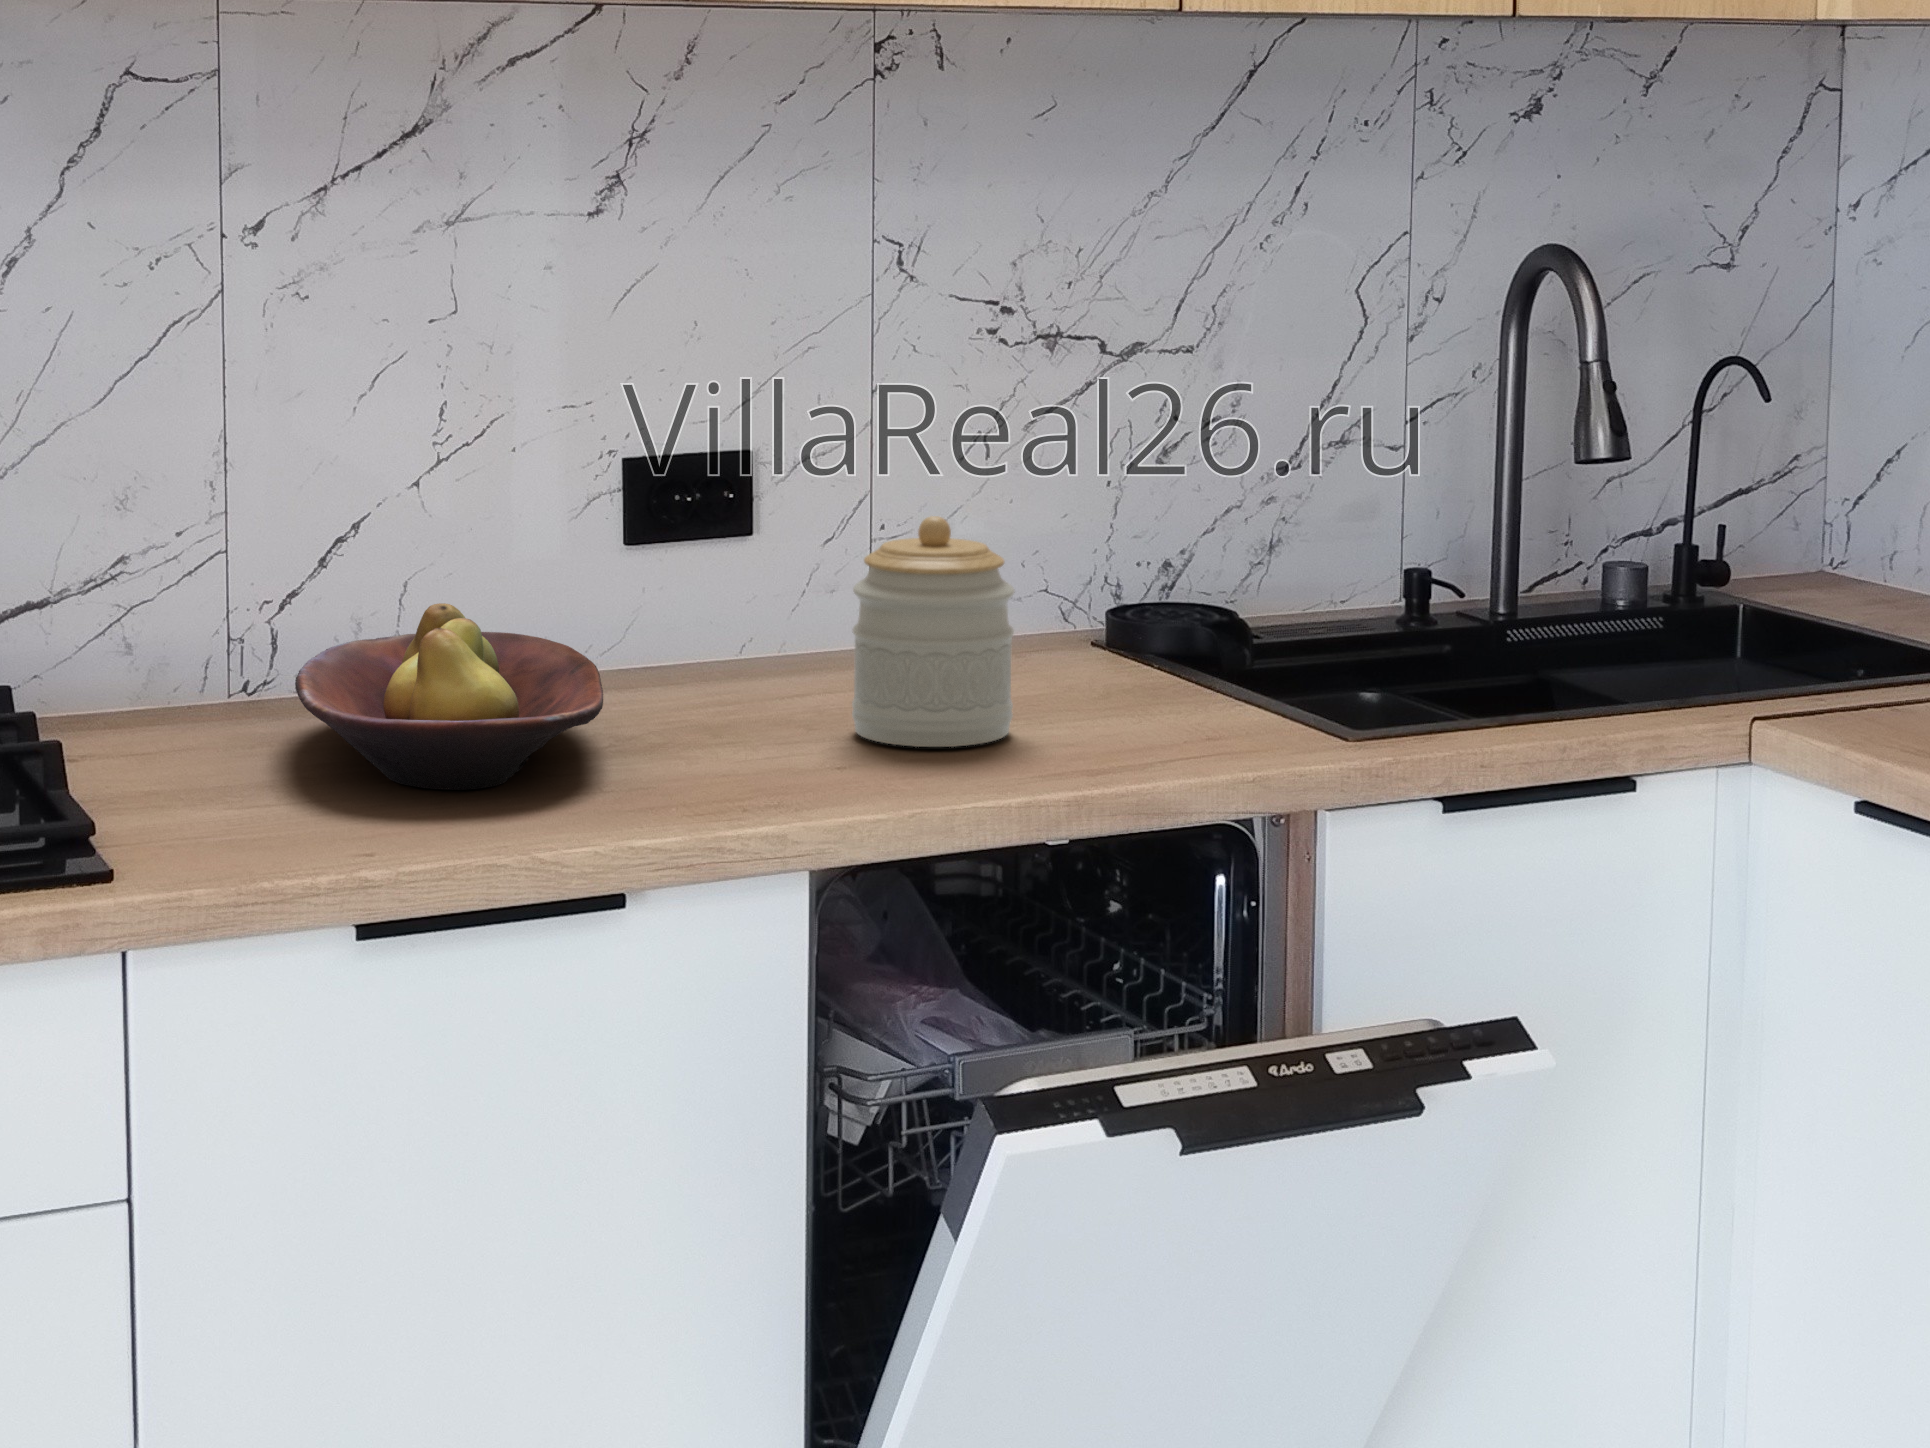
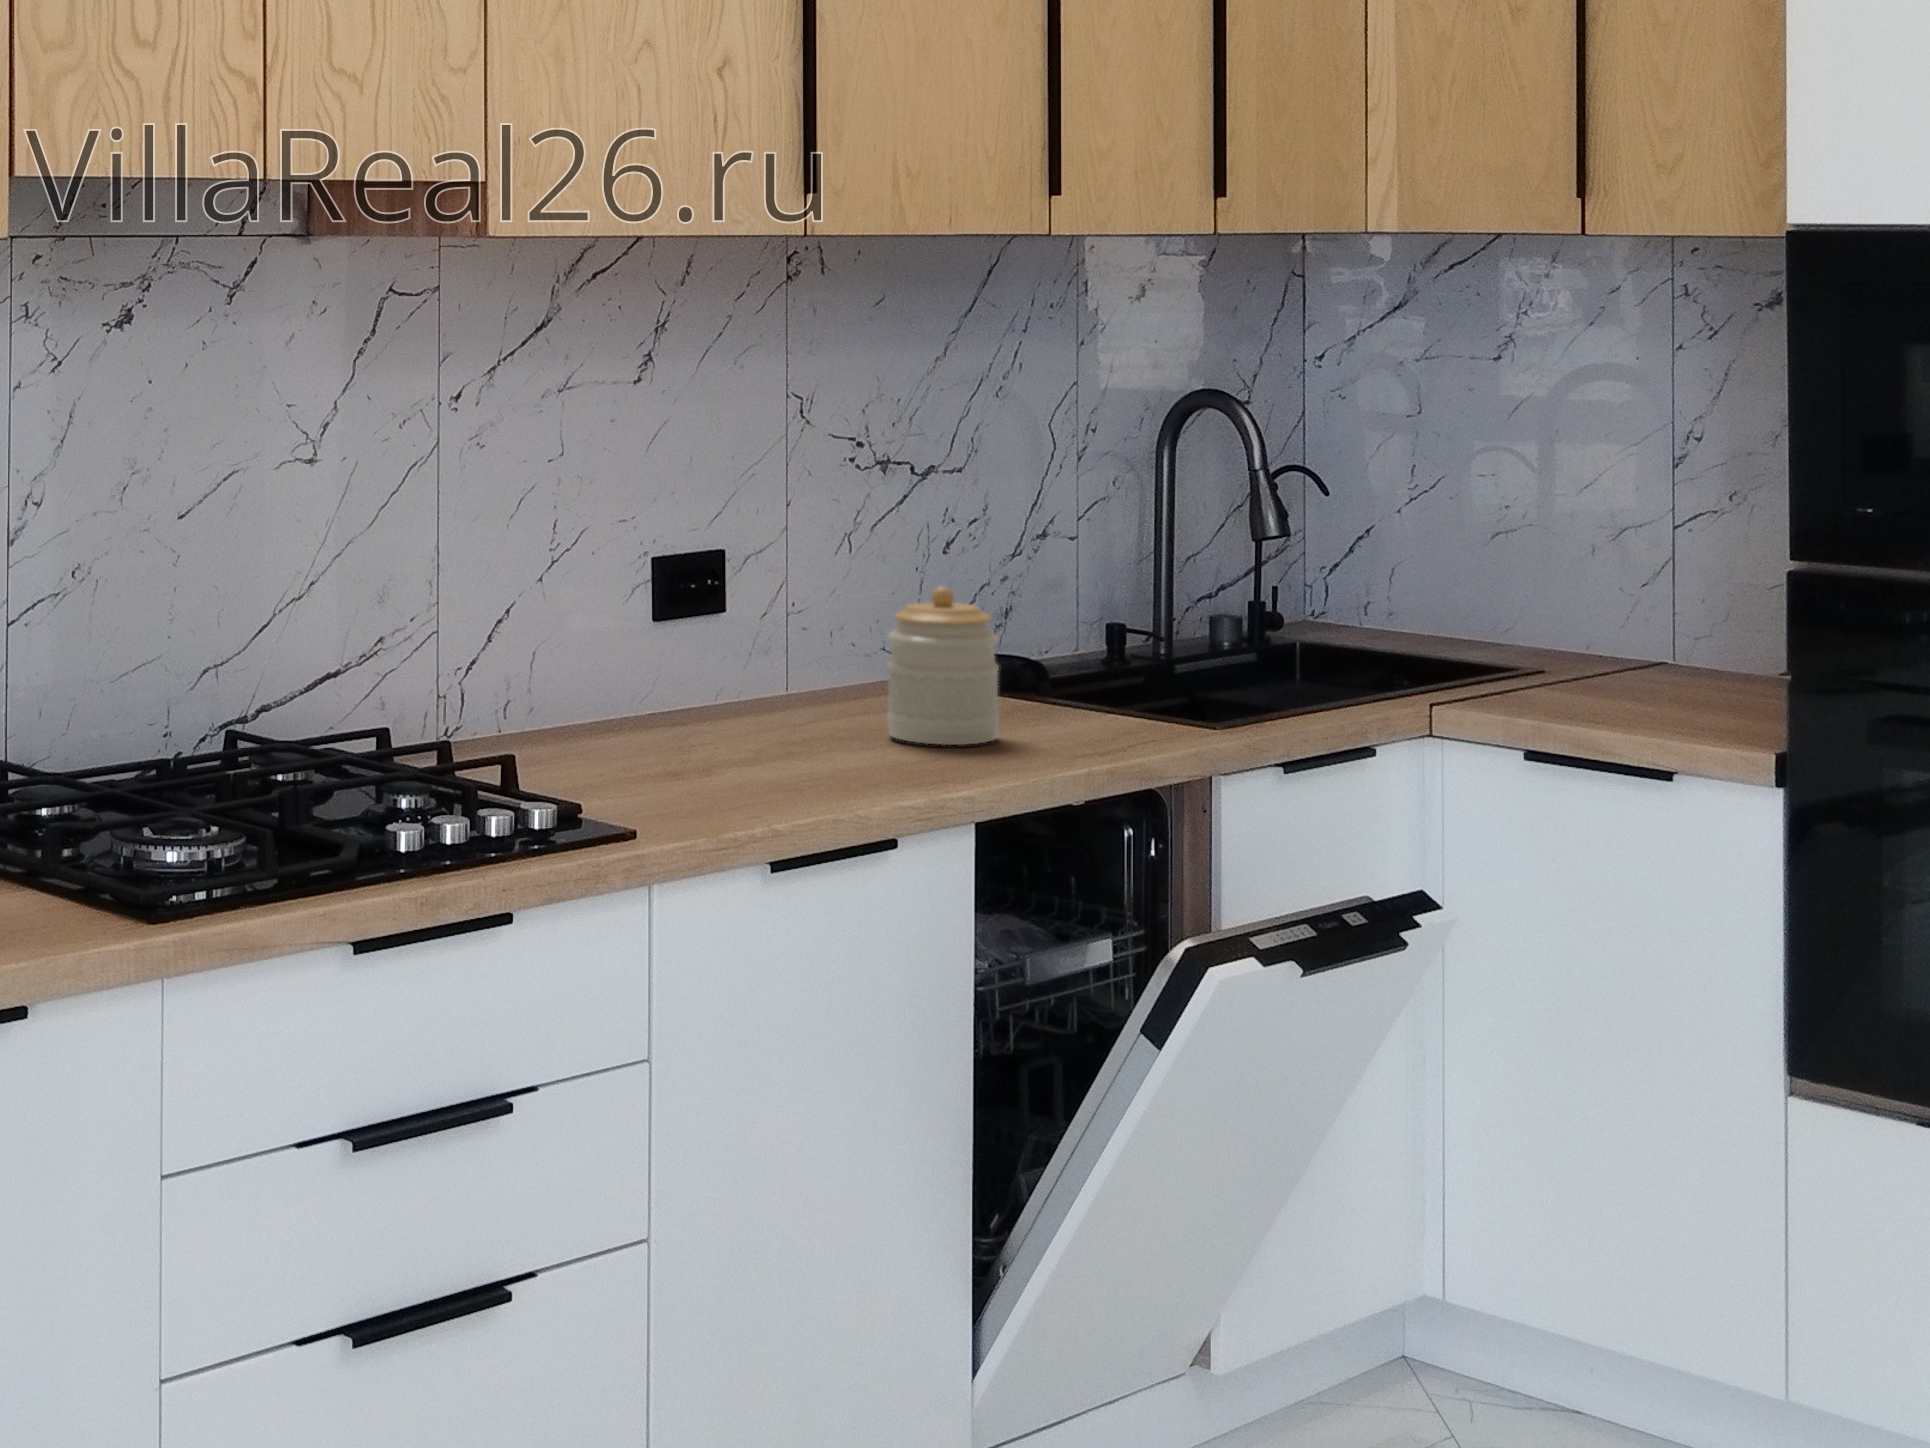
fruit bowl: present [295,603,603,790] -> none [532,660,802,782]

